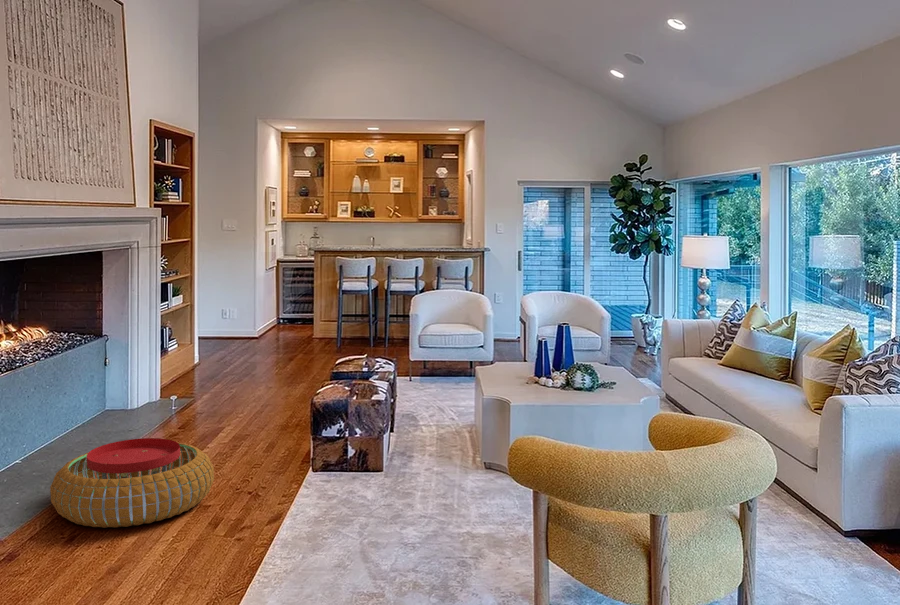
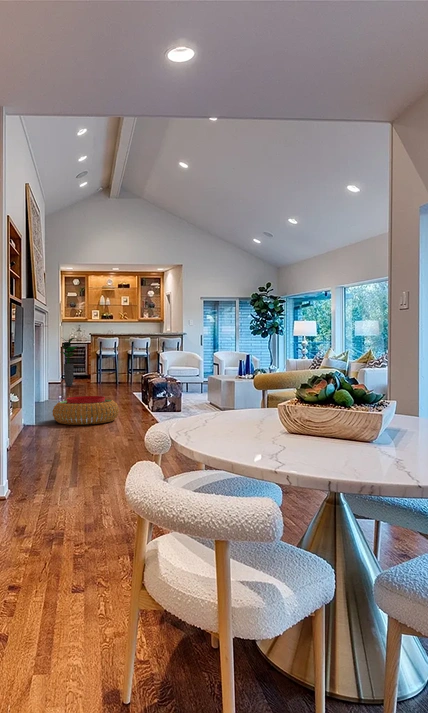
potted plant: none [263,252,301,336] -> present [62,338,78,386]

